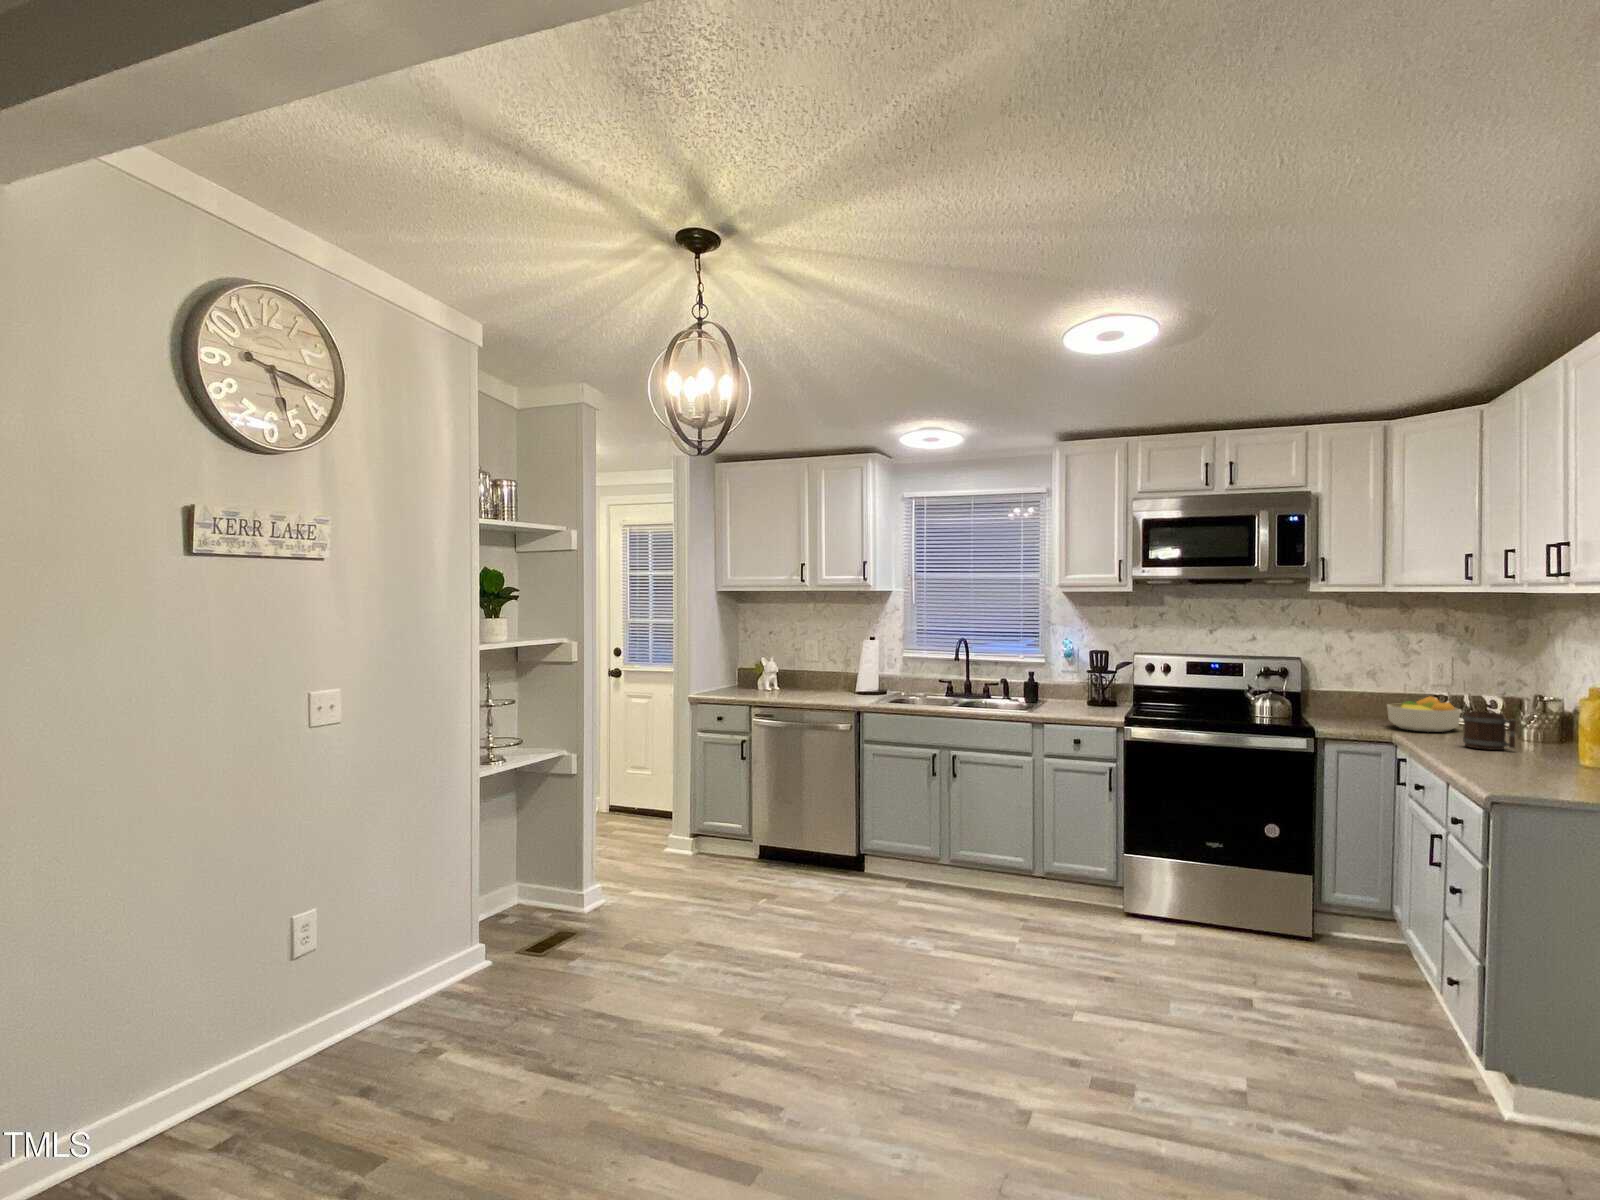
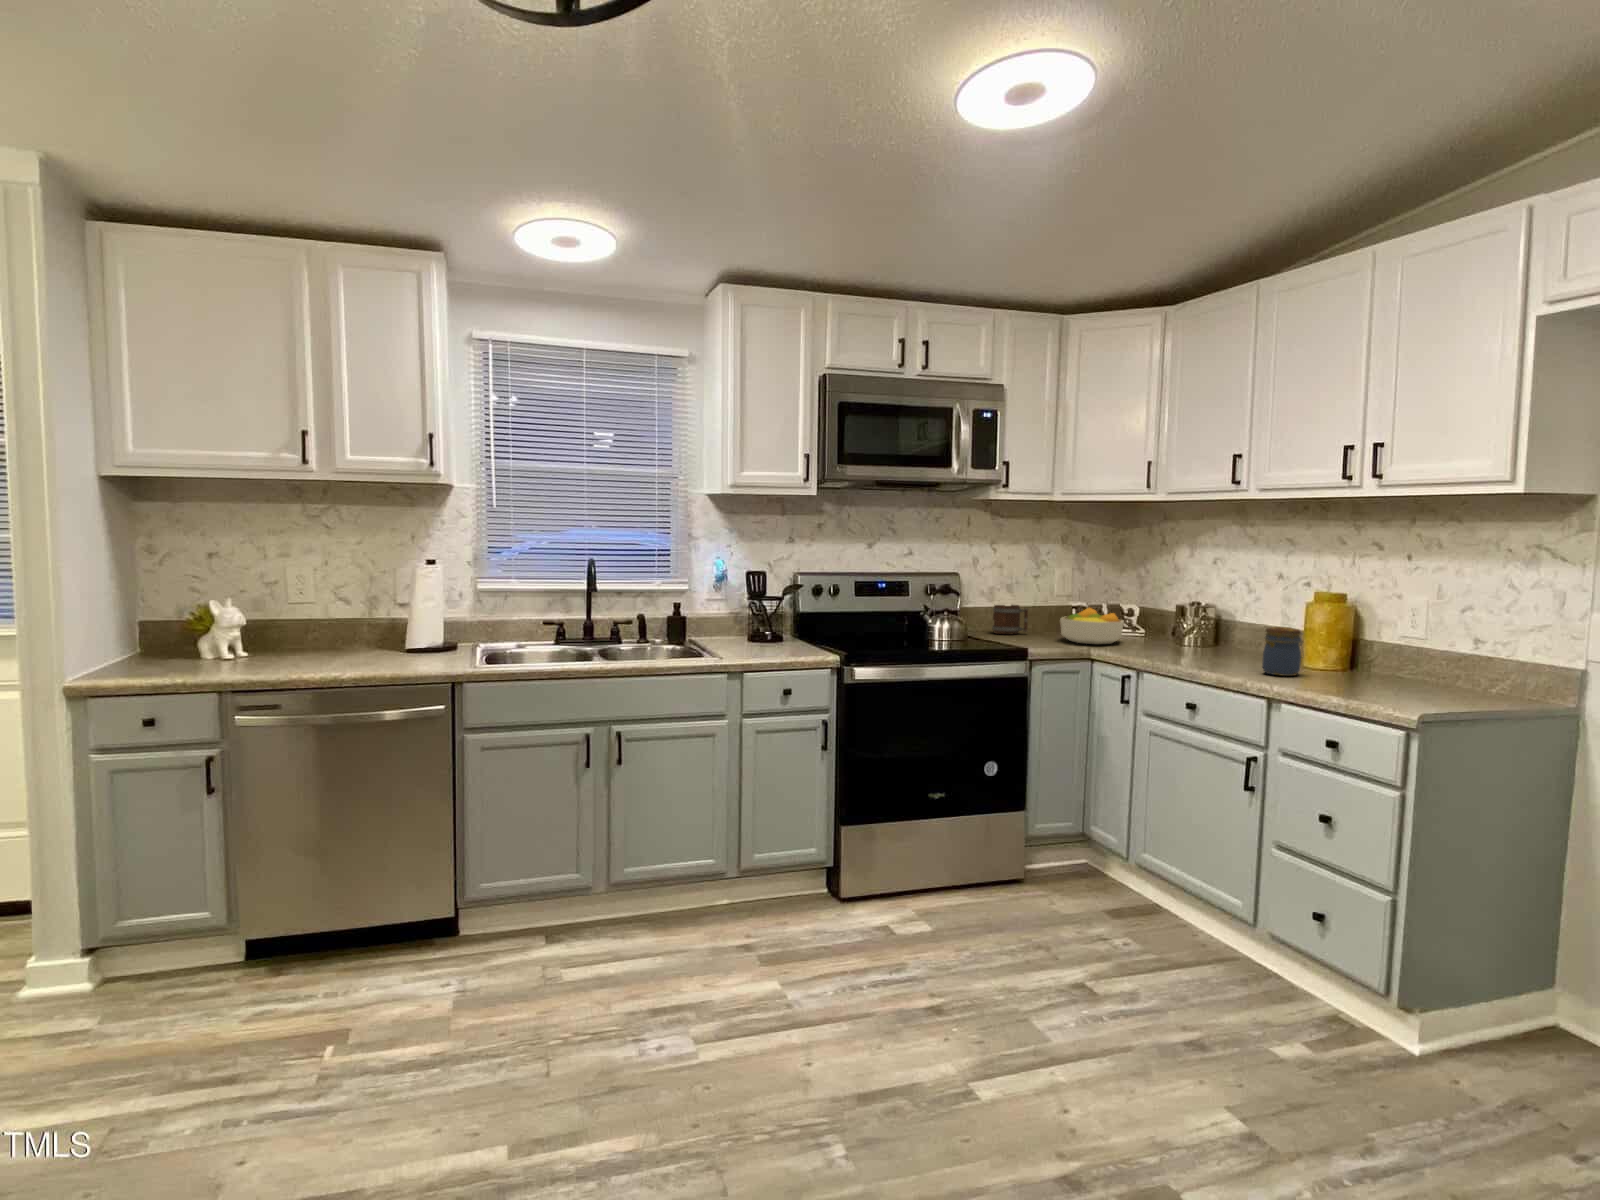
mug: present [1463,711,1515,750] -> present [992,605,1028,634]
jar: none [1514,721,1564,770] -> present [1262,627,1303,676]

